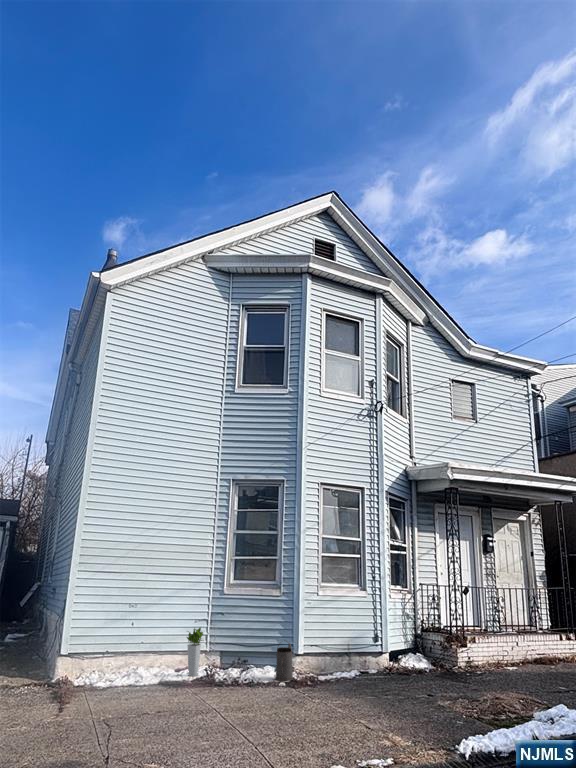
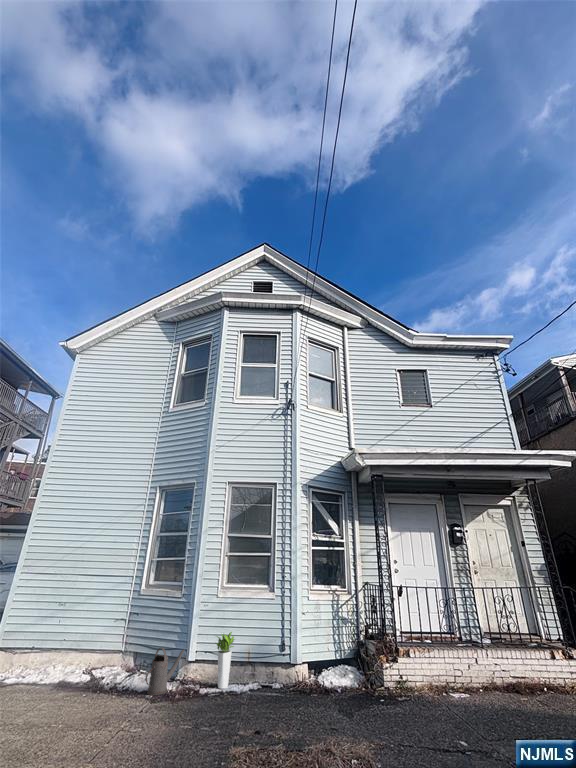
planter: present [187,628,203,676] -> present [216,632,234,689]

